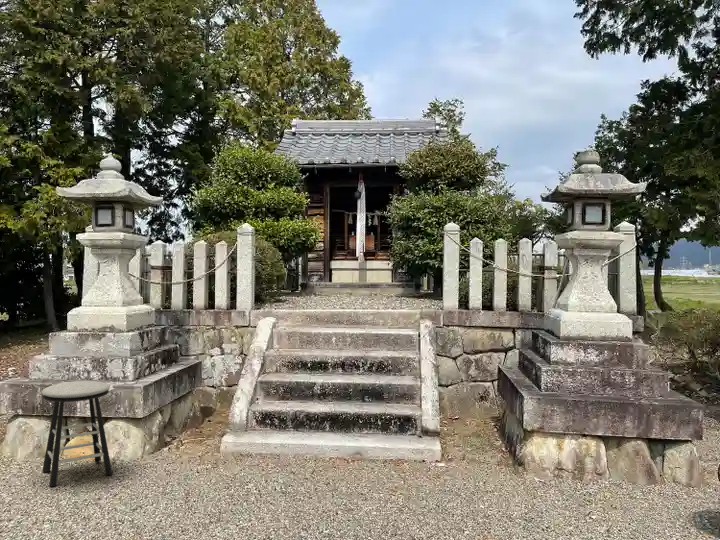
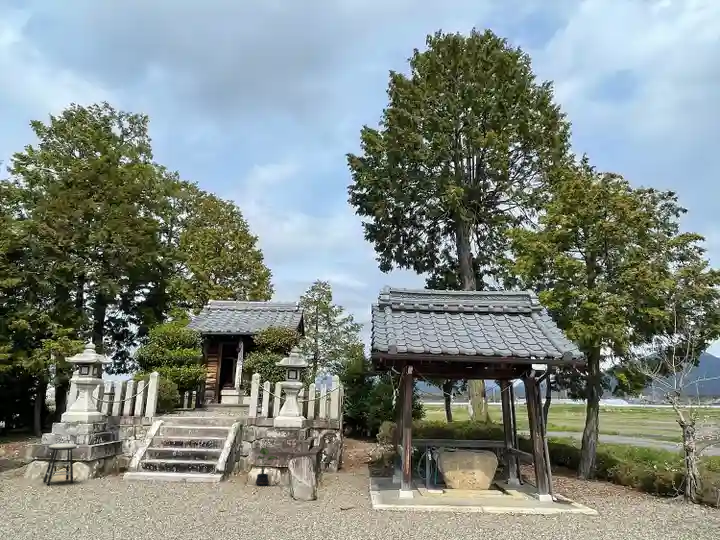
potted plant: none [556,390,618,489] -> present [255,448,278,486]

